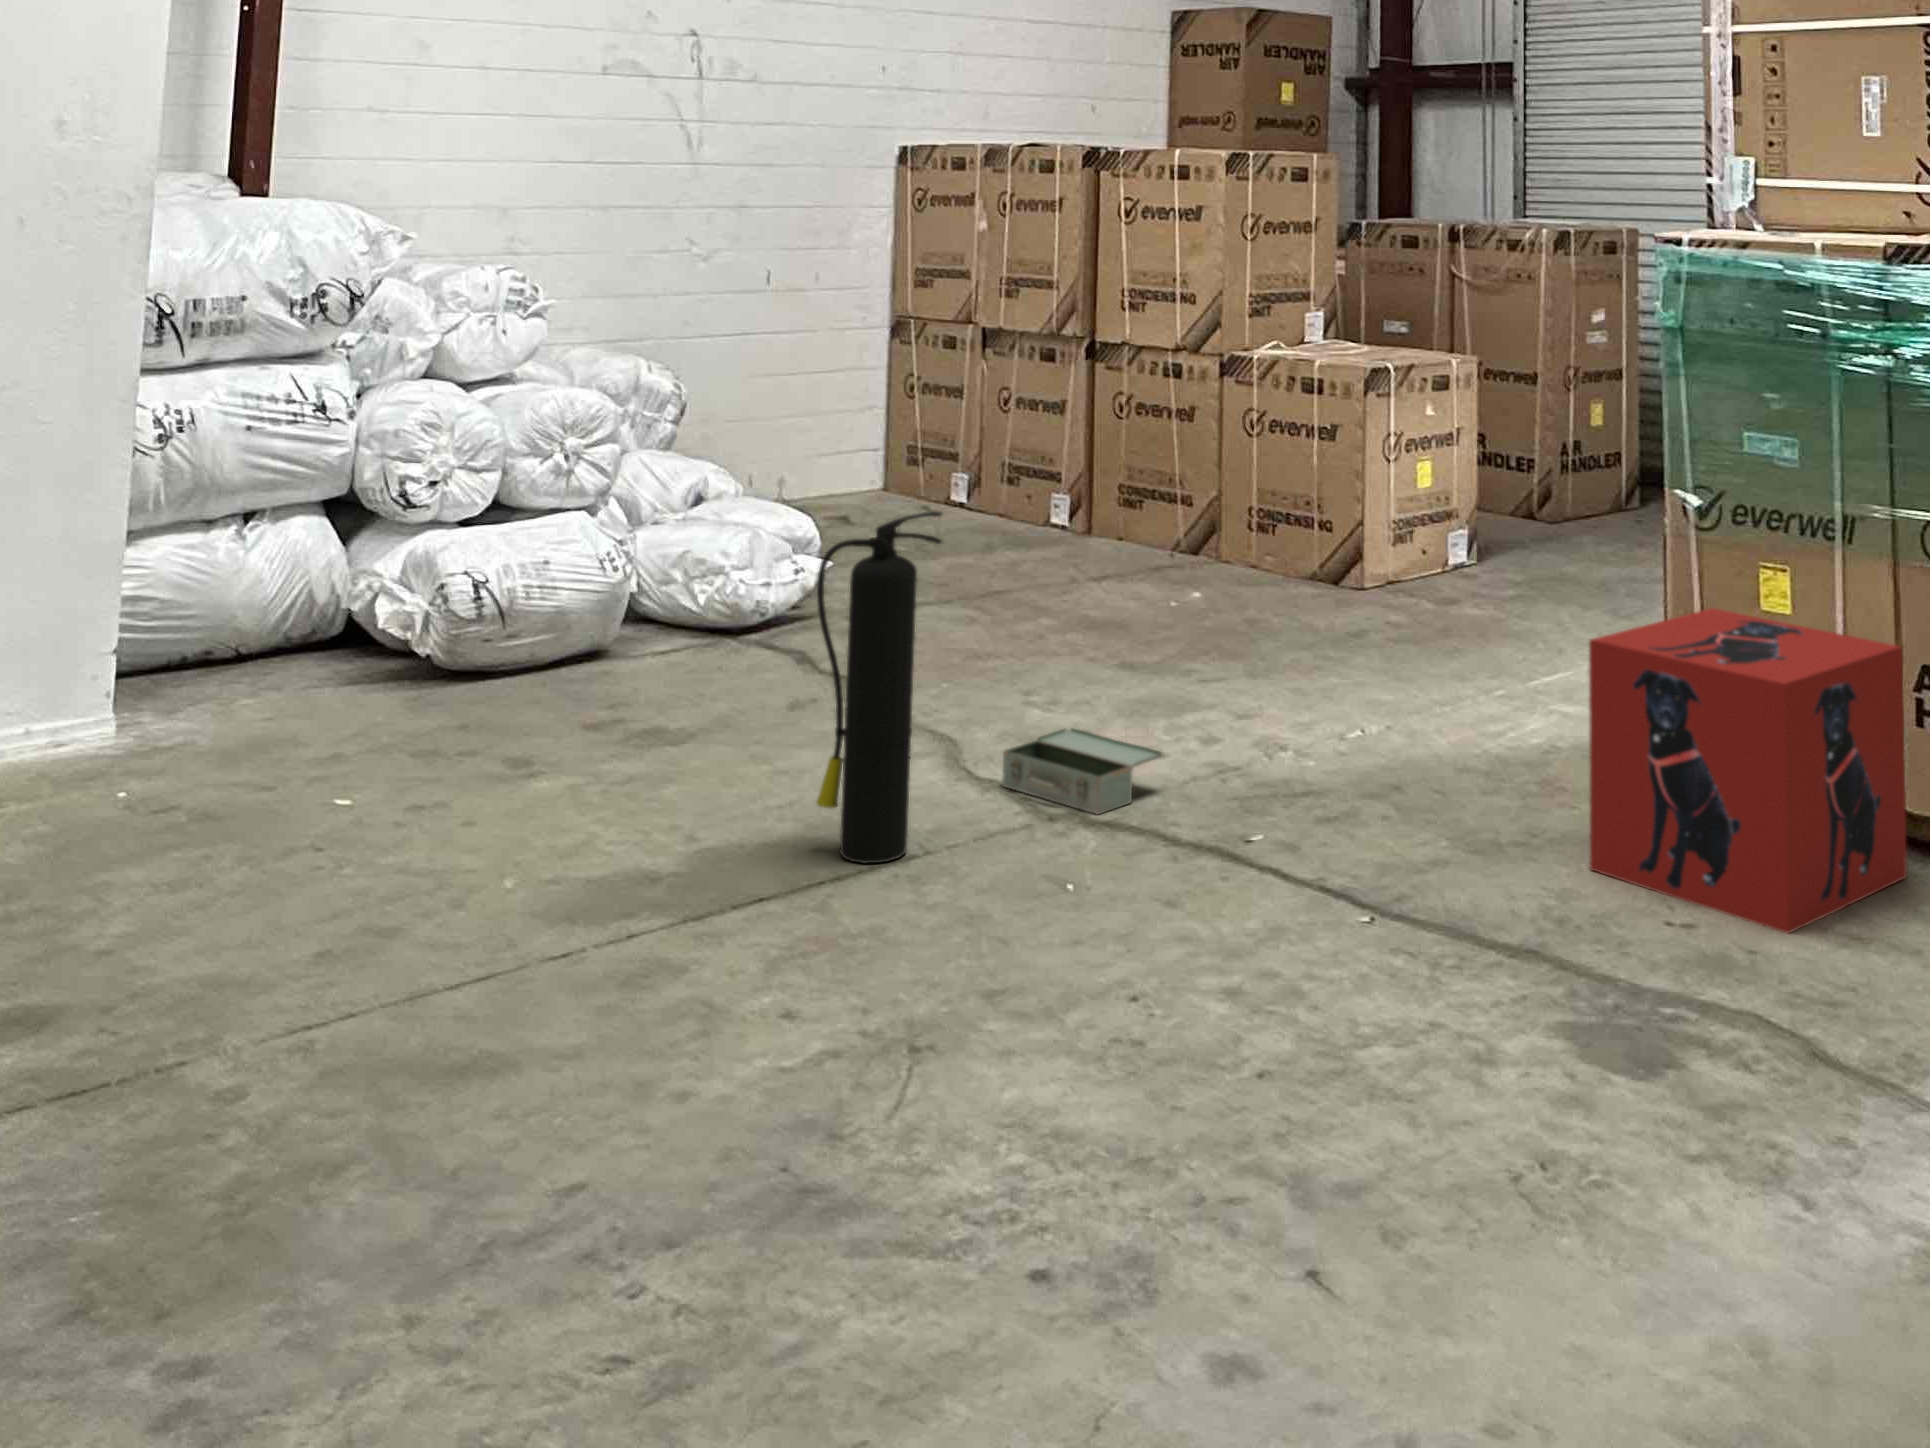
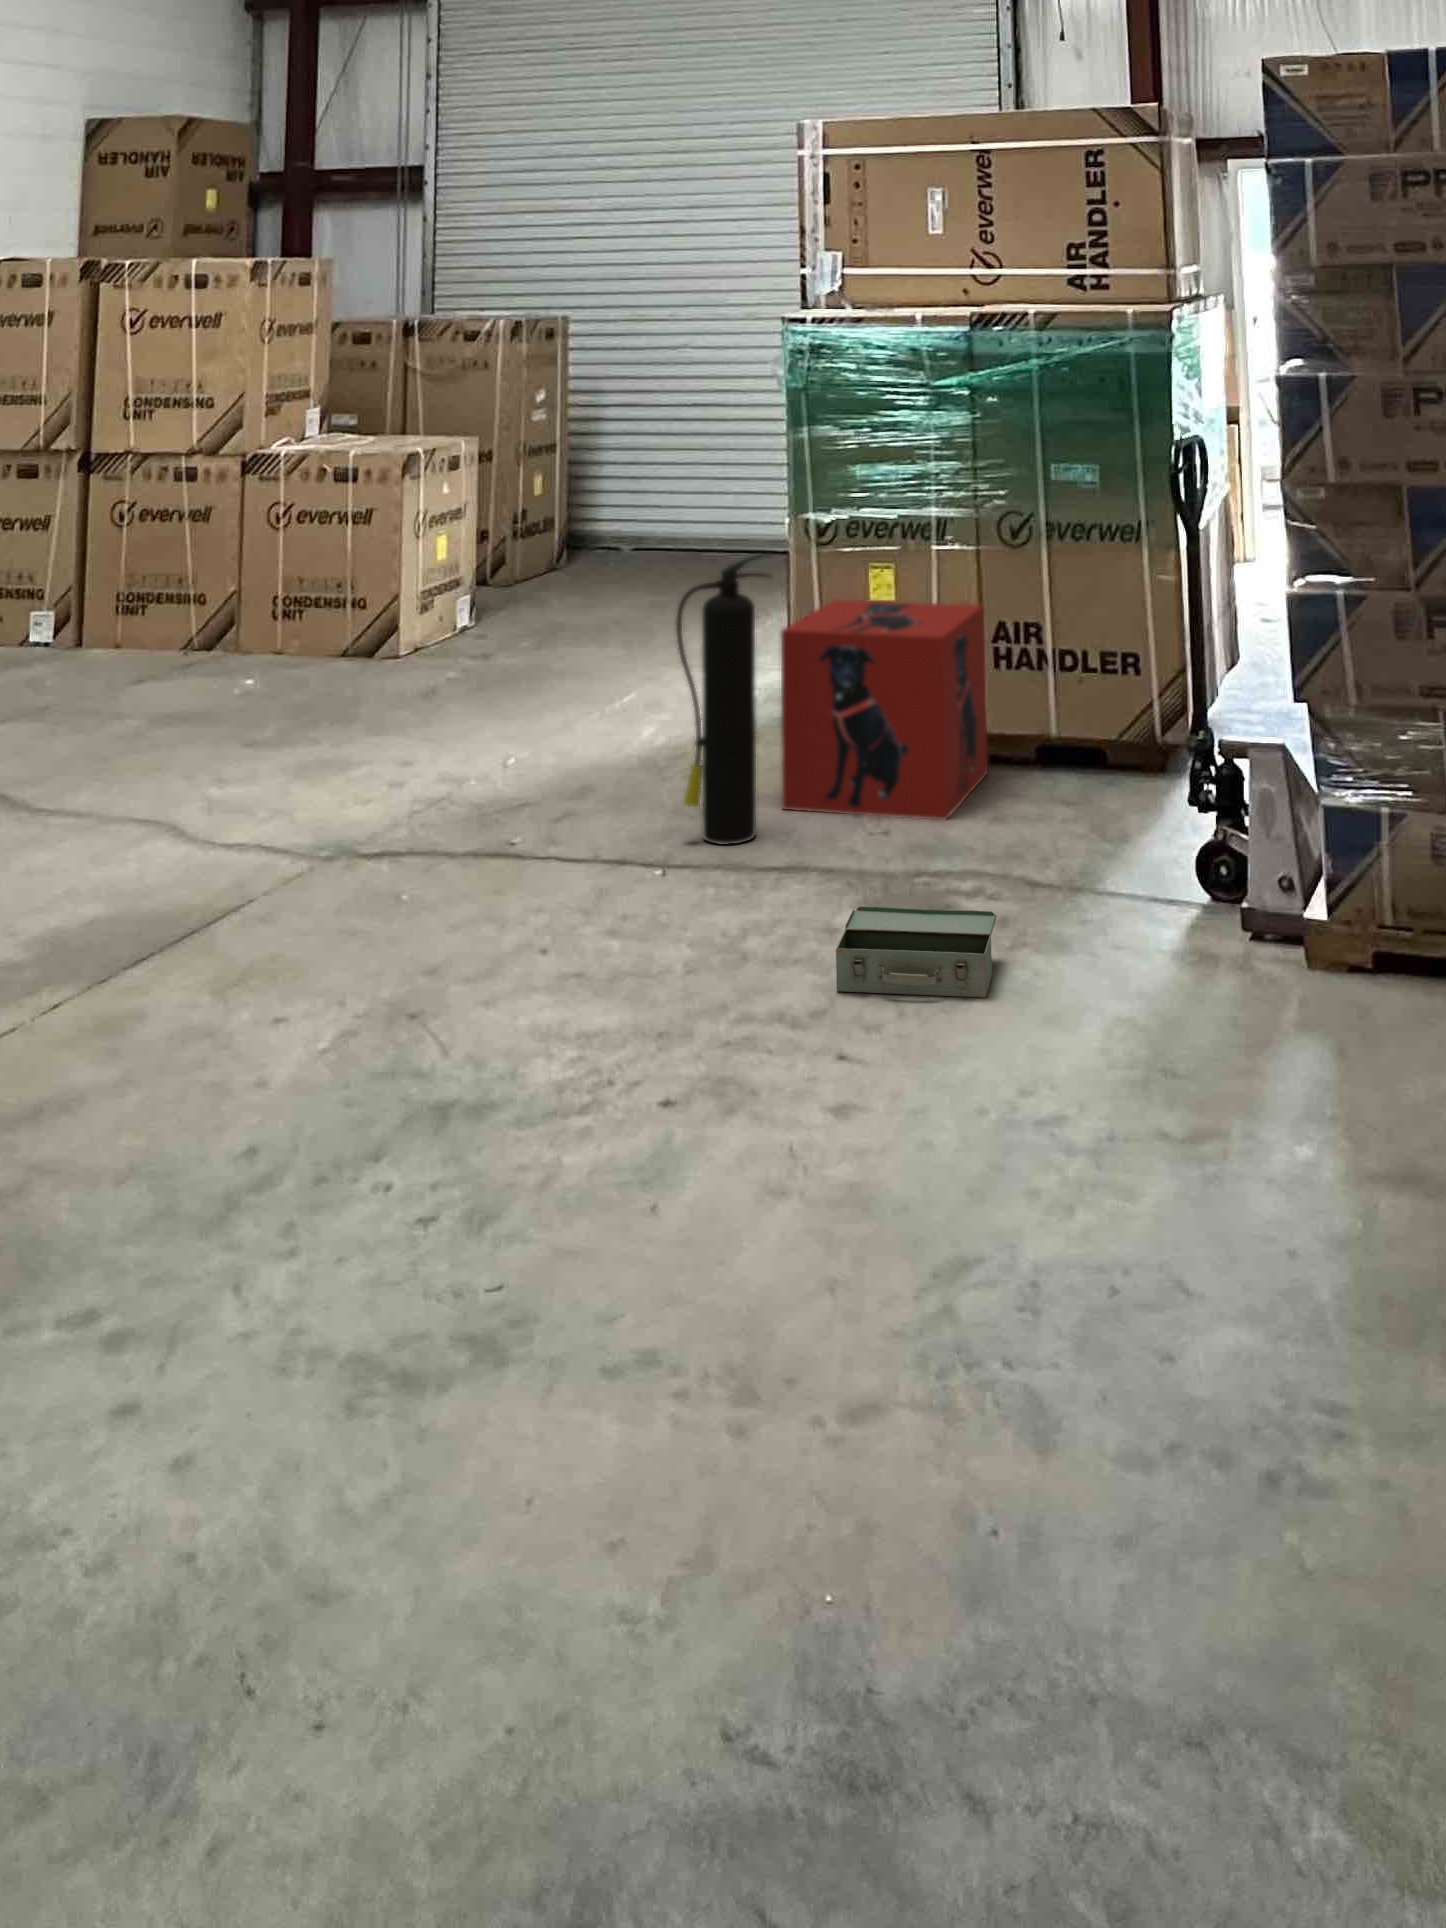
fire extinguisher: present [816,511,942,863] -> present [676,553,770,845]
toolbox: present [1002,728,1162,814] -> present [836,907,997,997]

